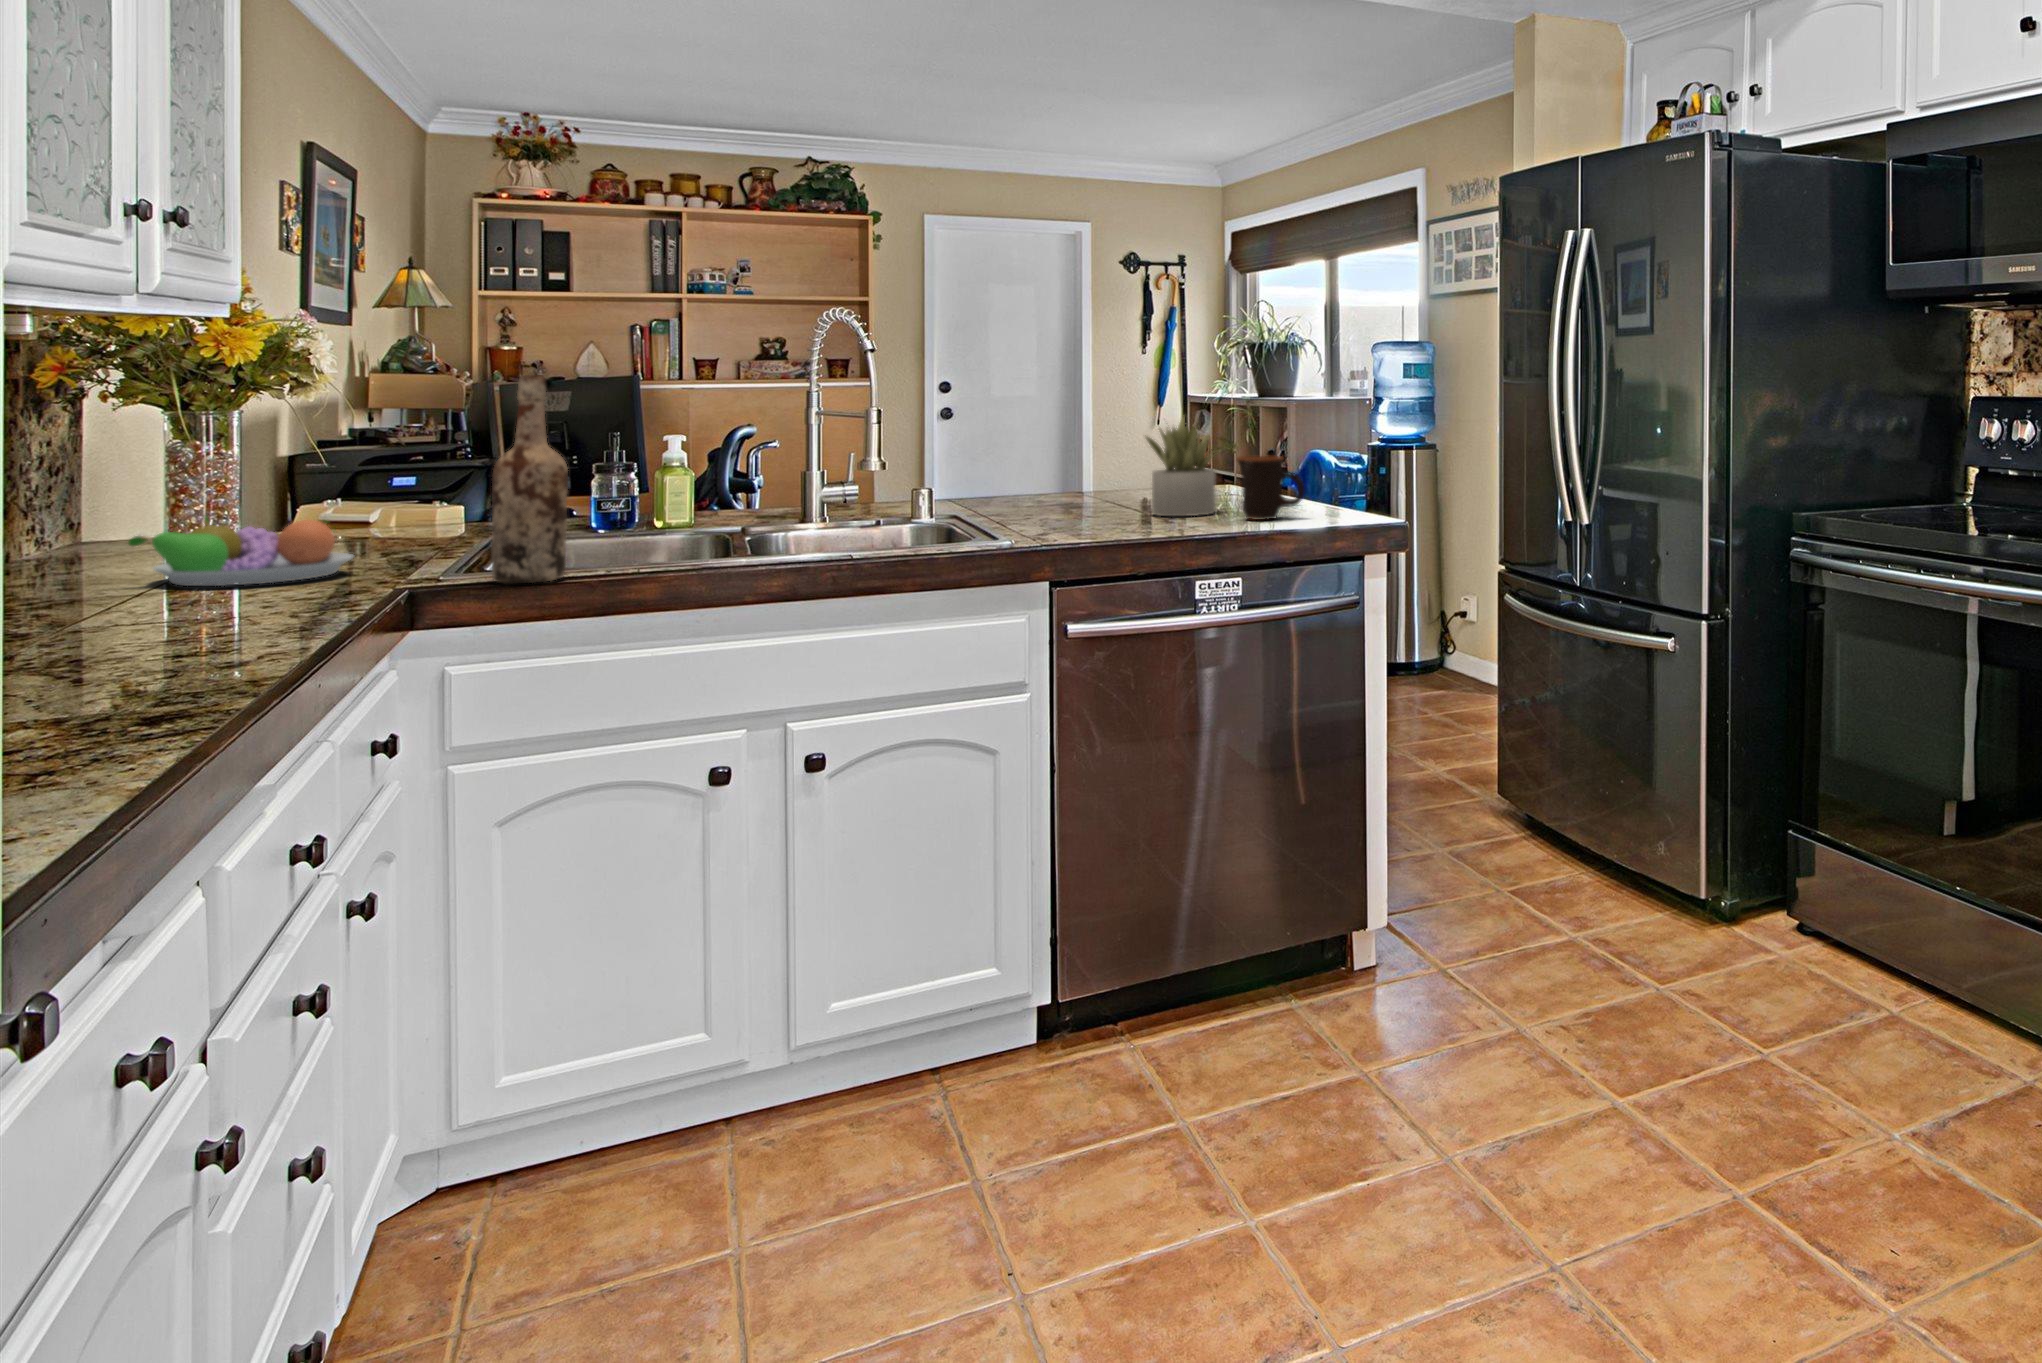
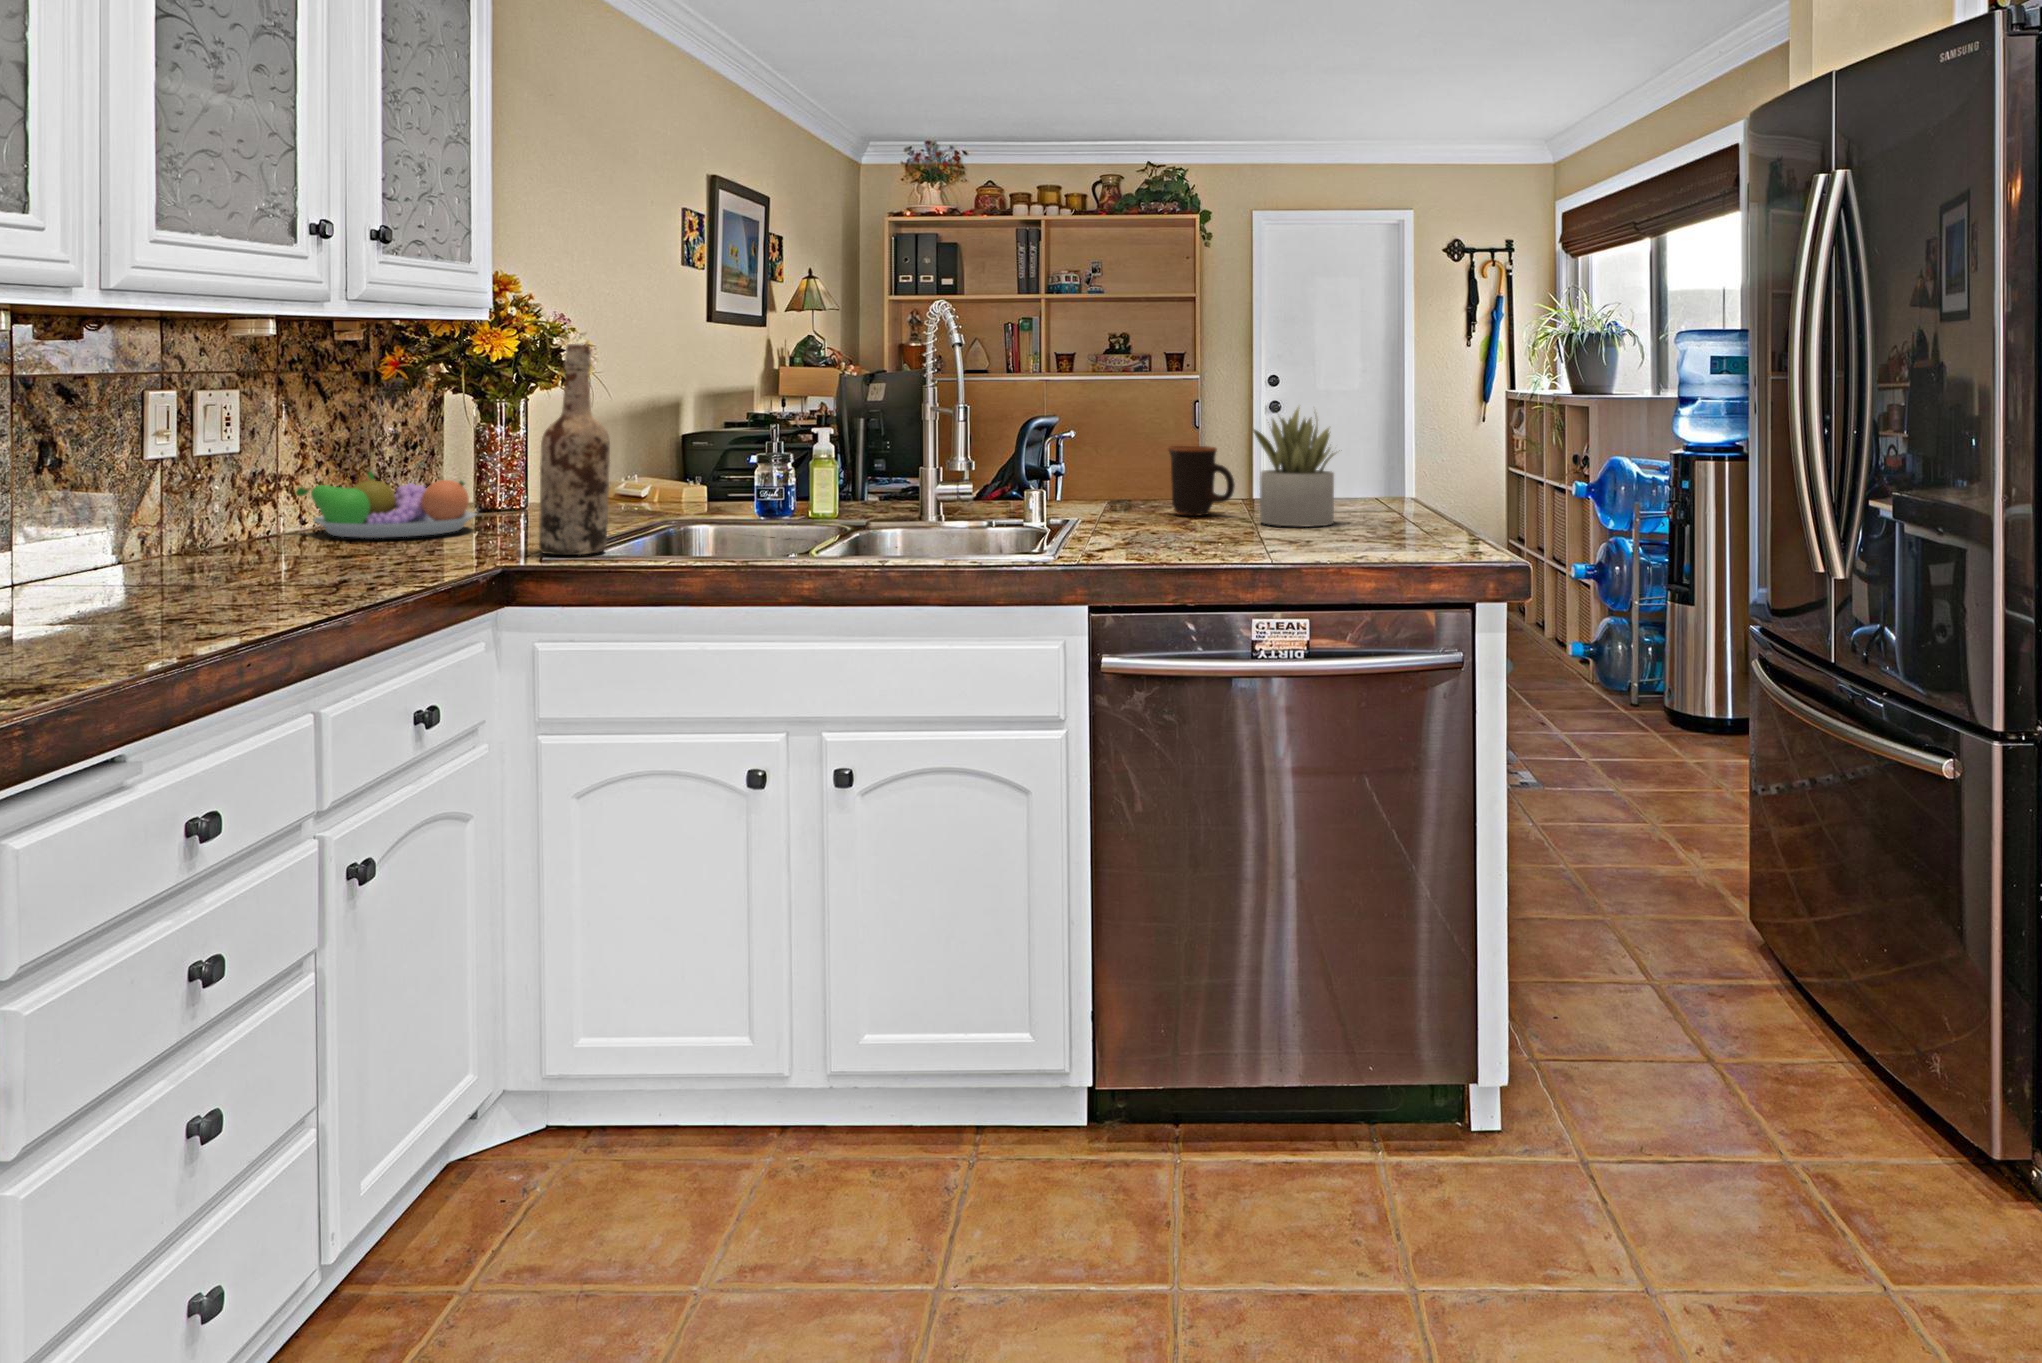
mug: present [1237,456,1304,520] -> present [1168,446,1235,516]

